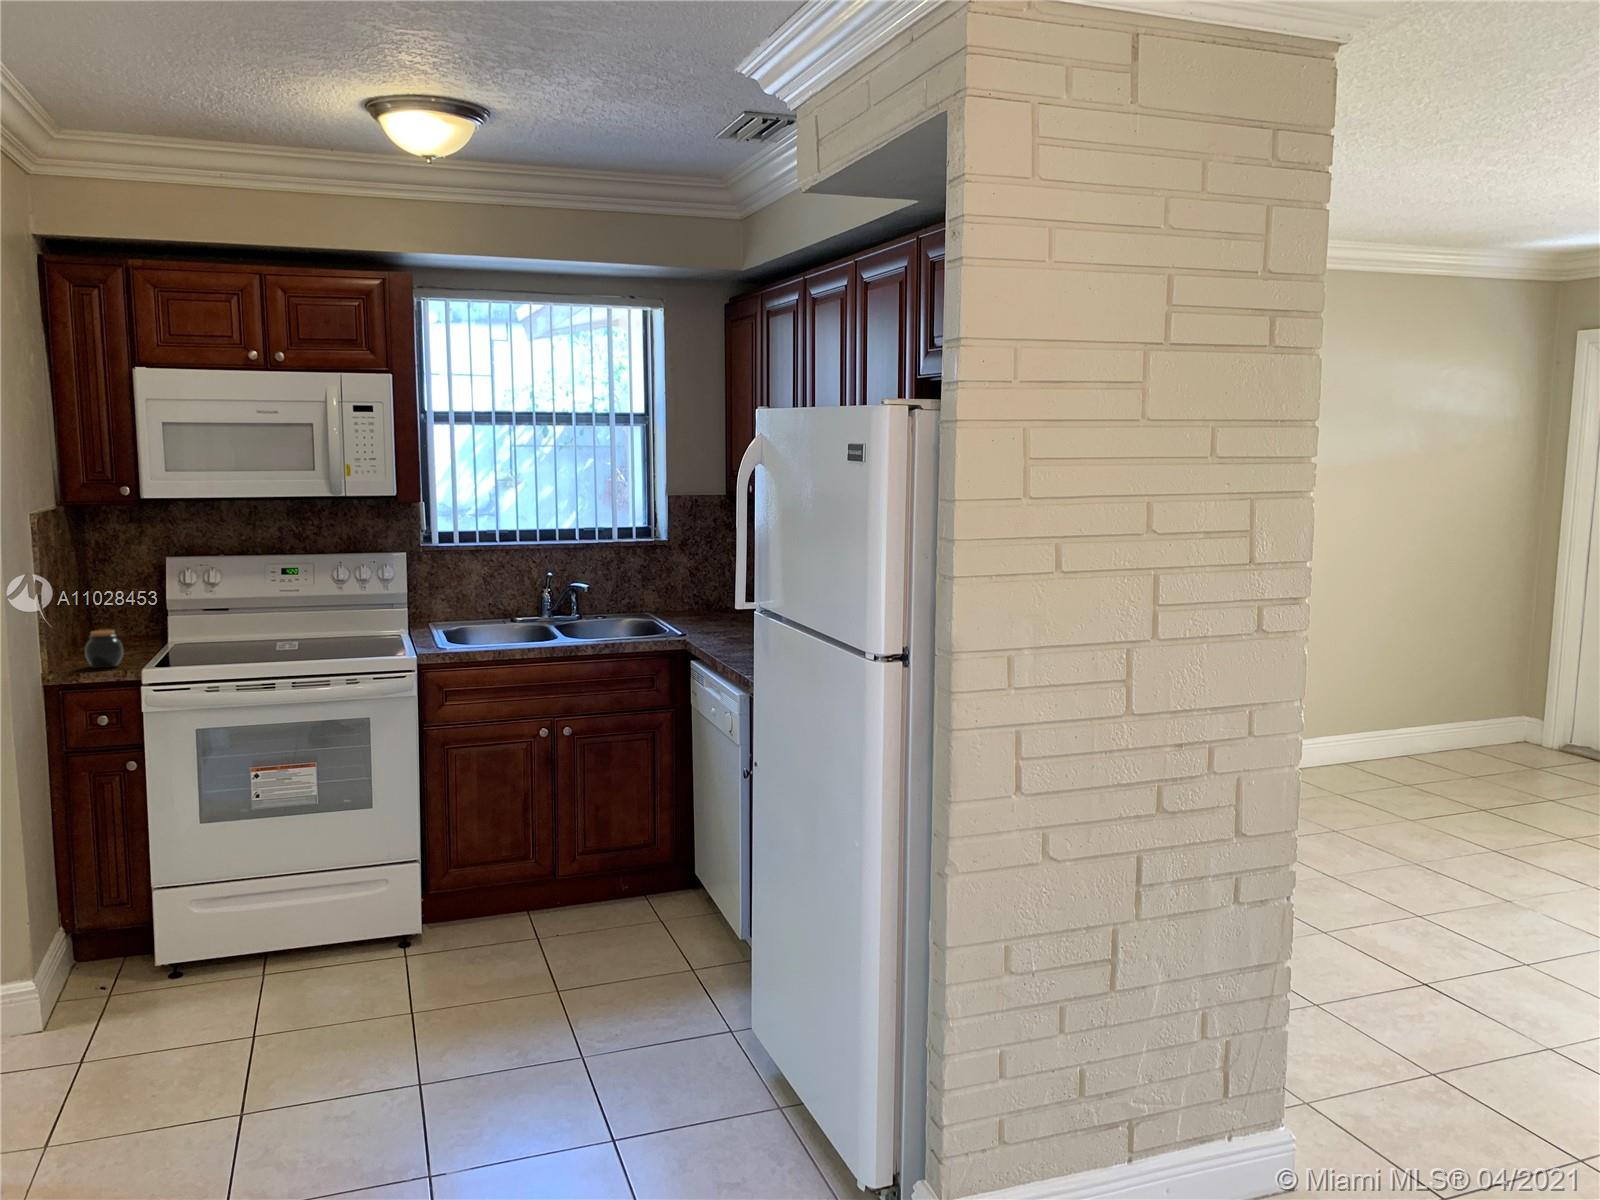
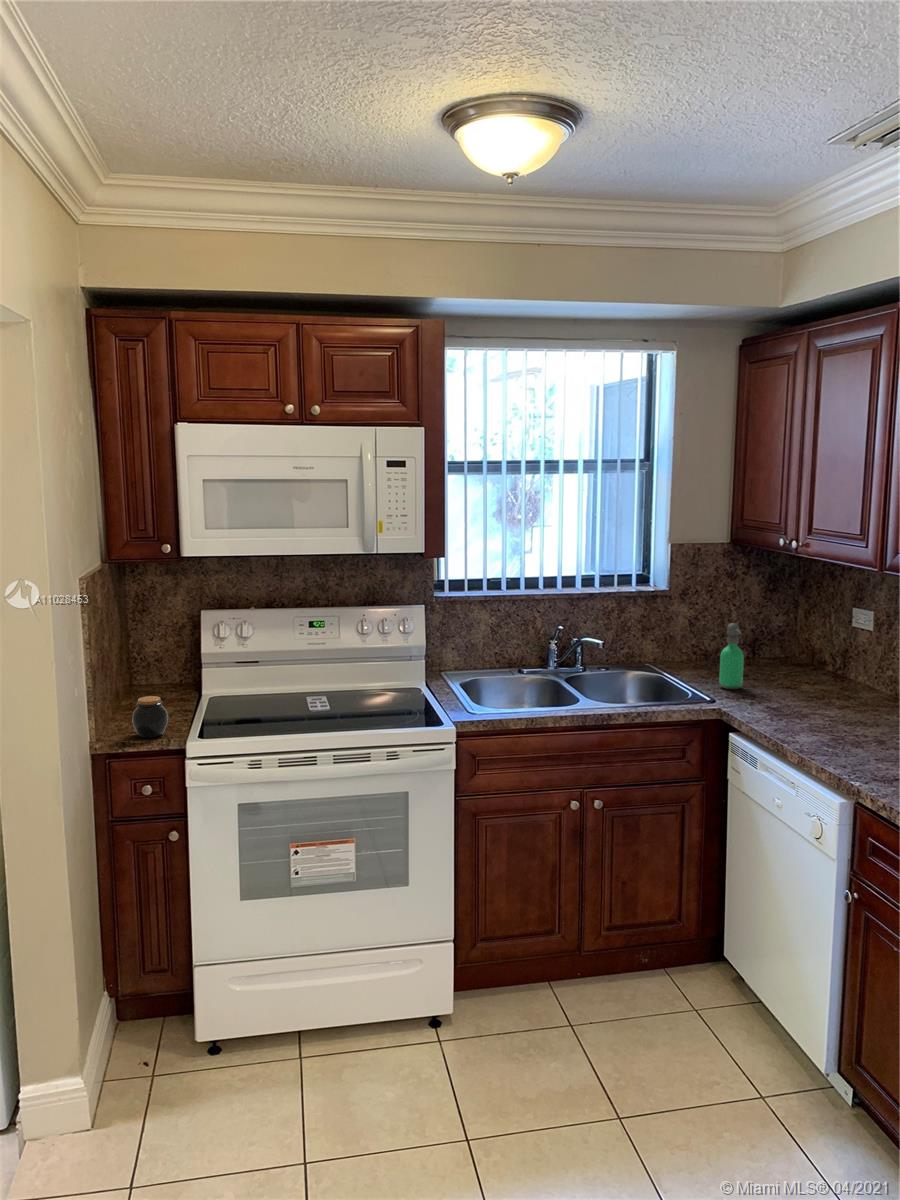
soap dispenser: none [702,566,723,629] -> present [719,623,744,689]

